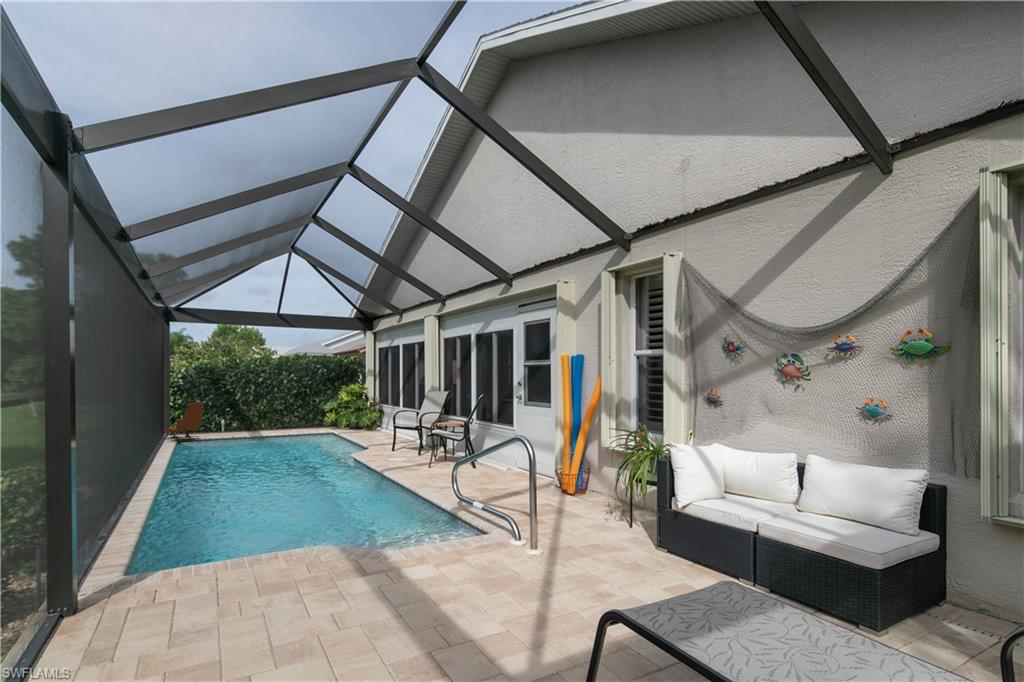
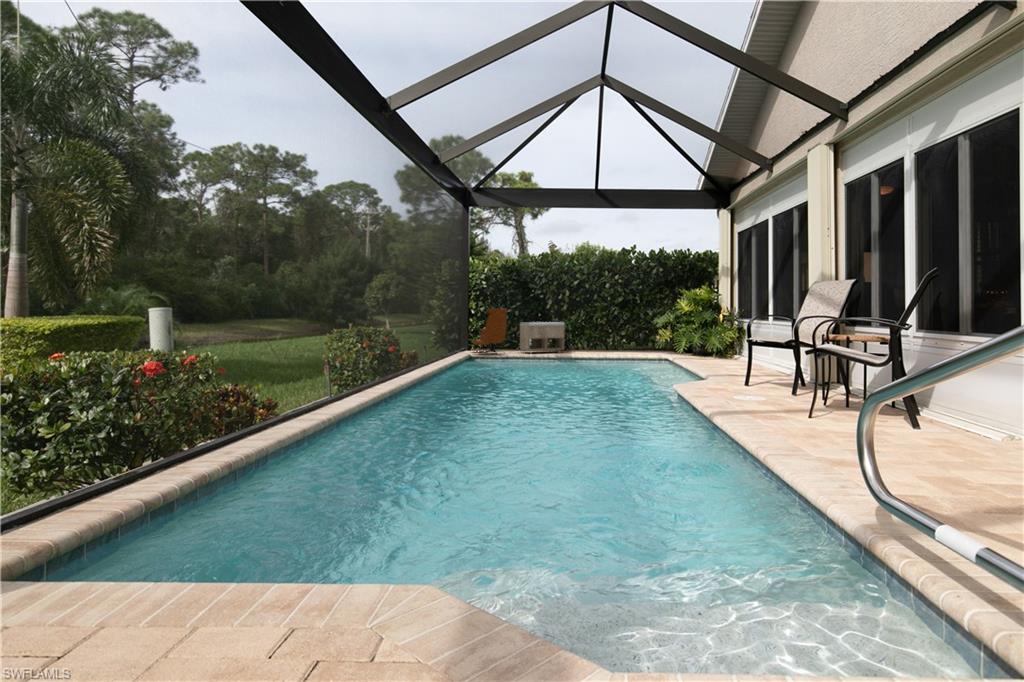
storage bench: none [212,409,253,436] -> present [520,322,565,352]

